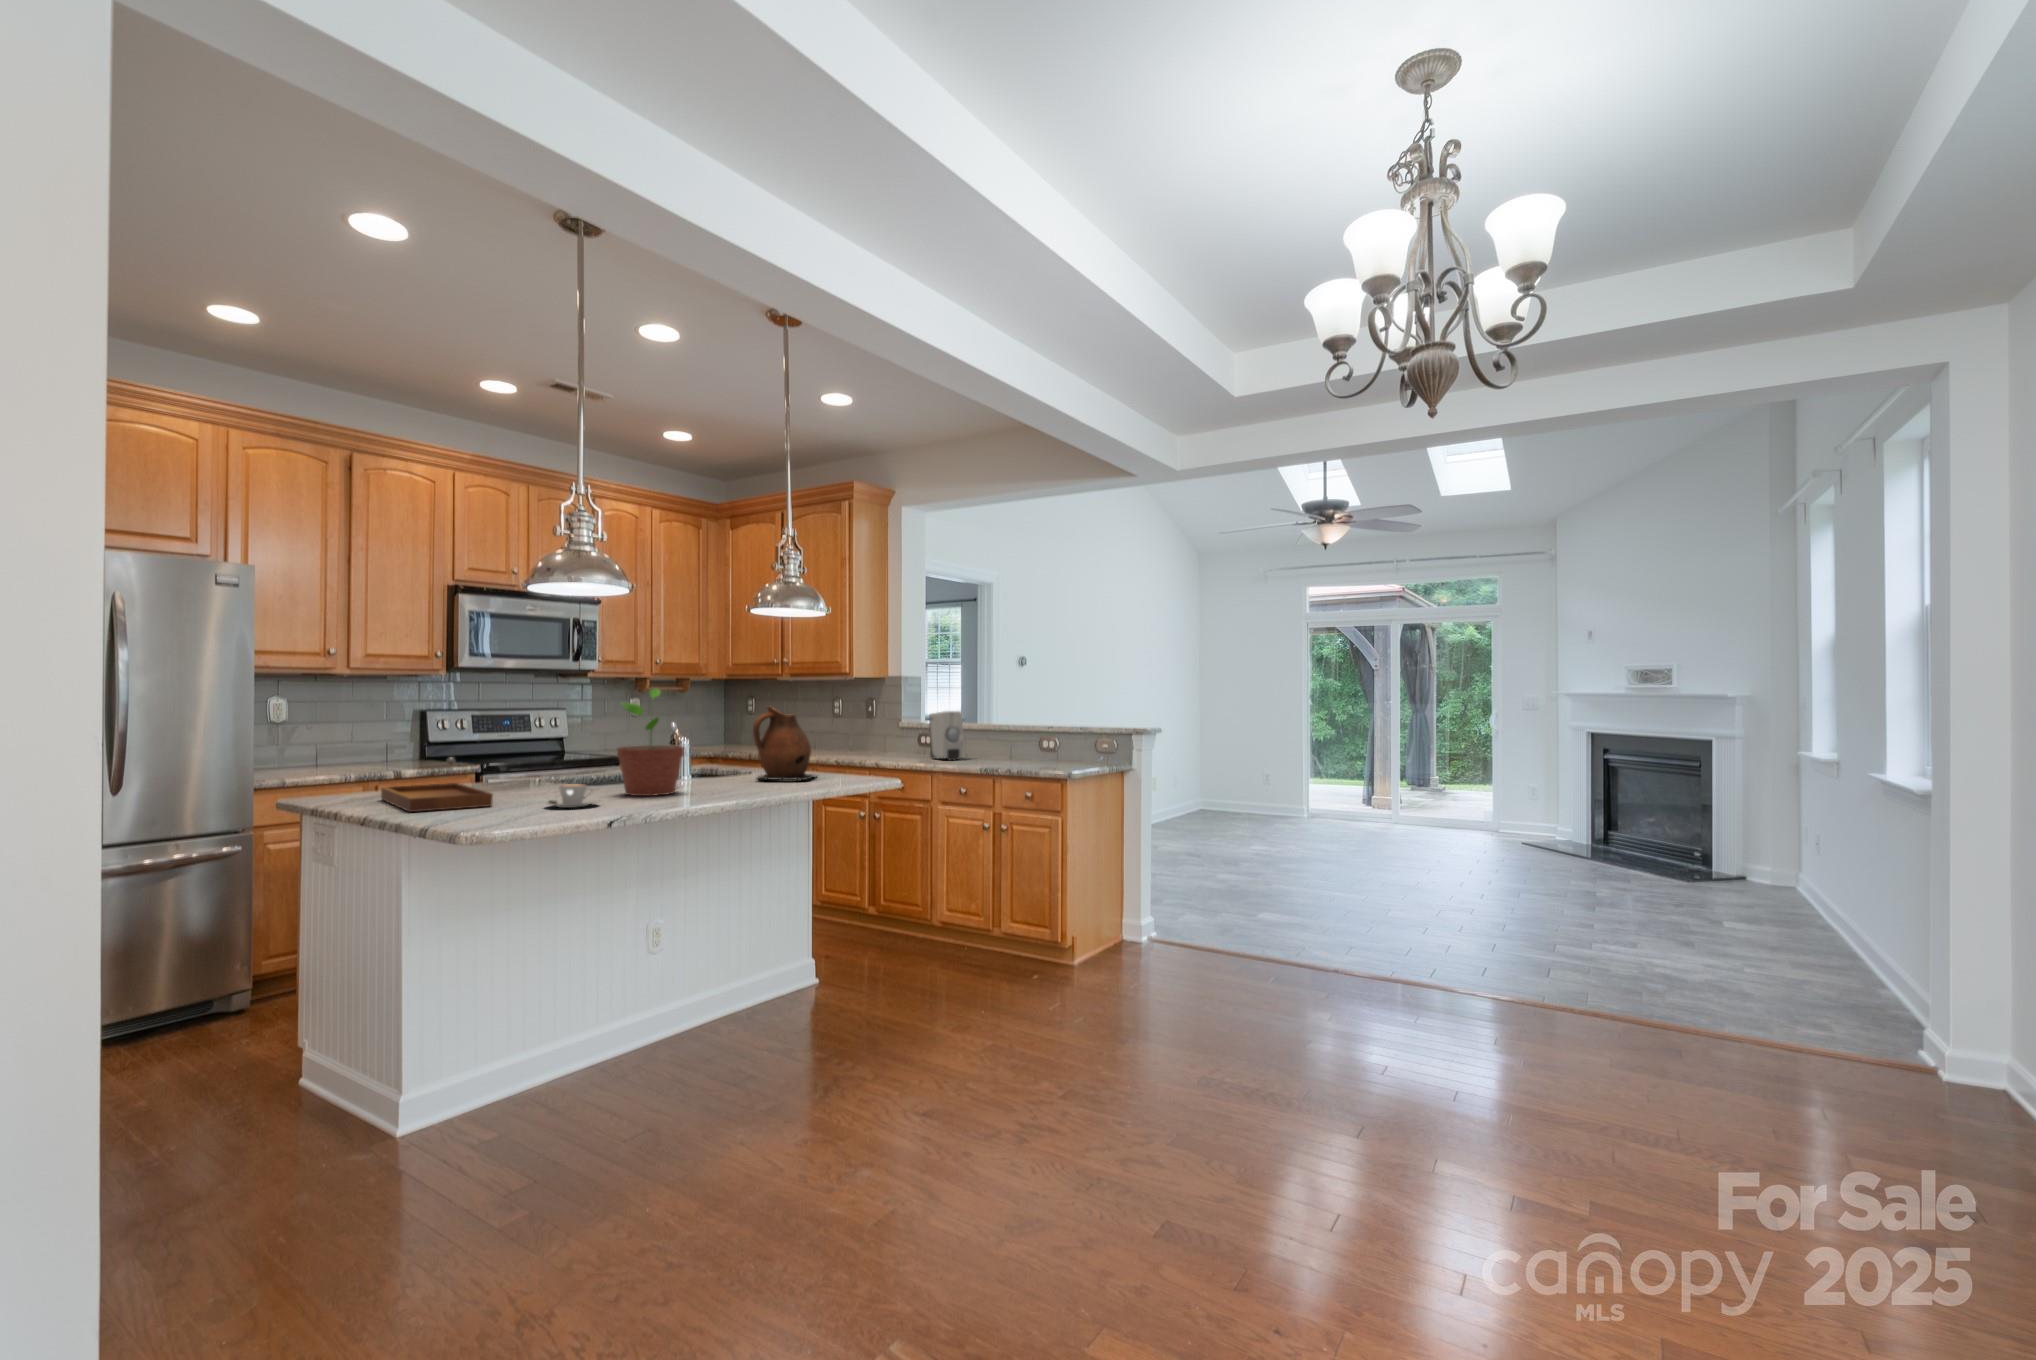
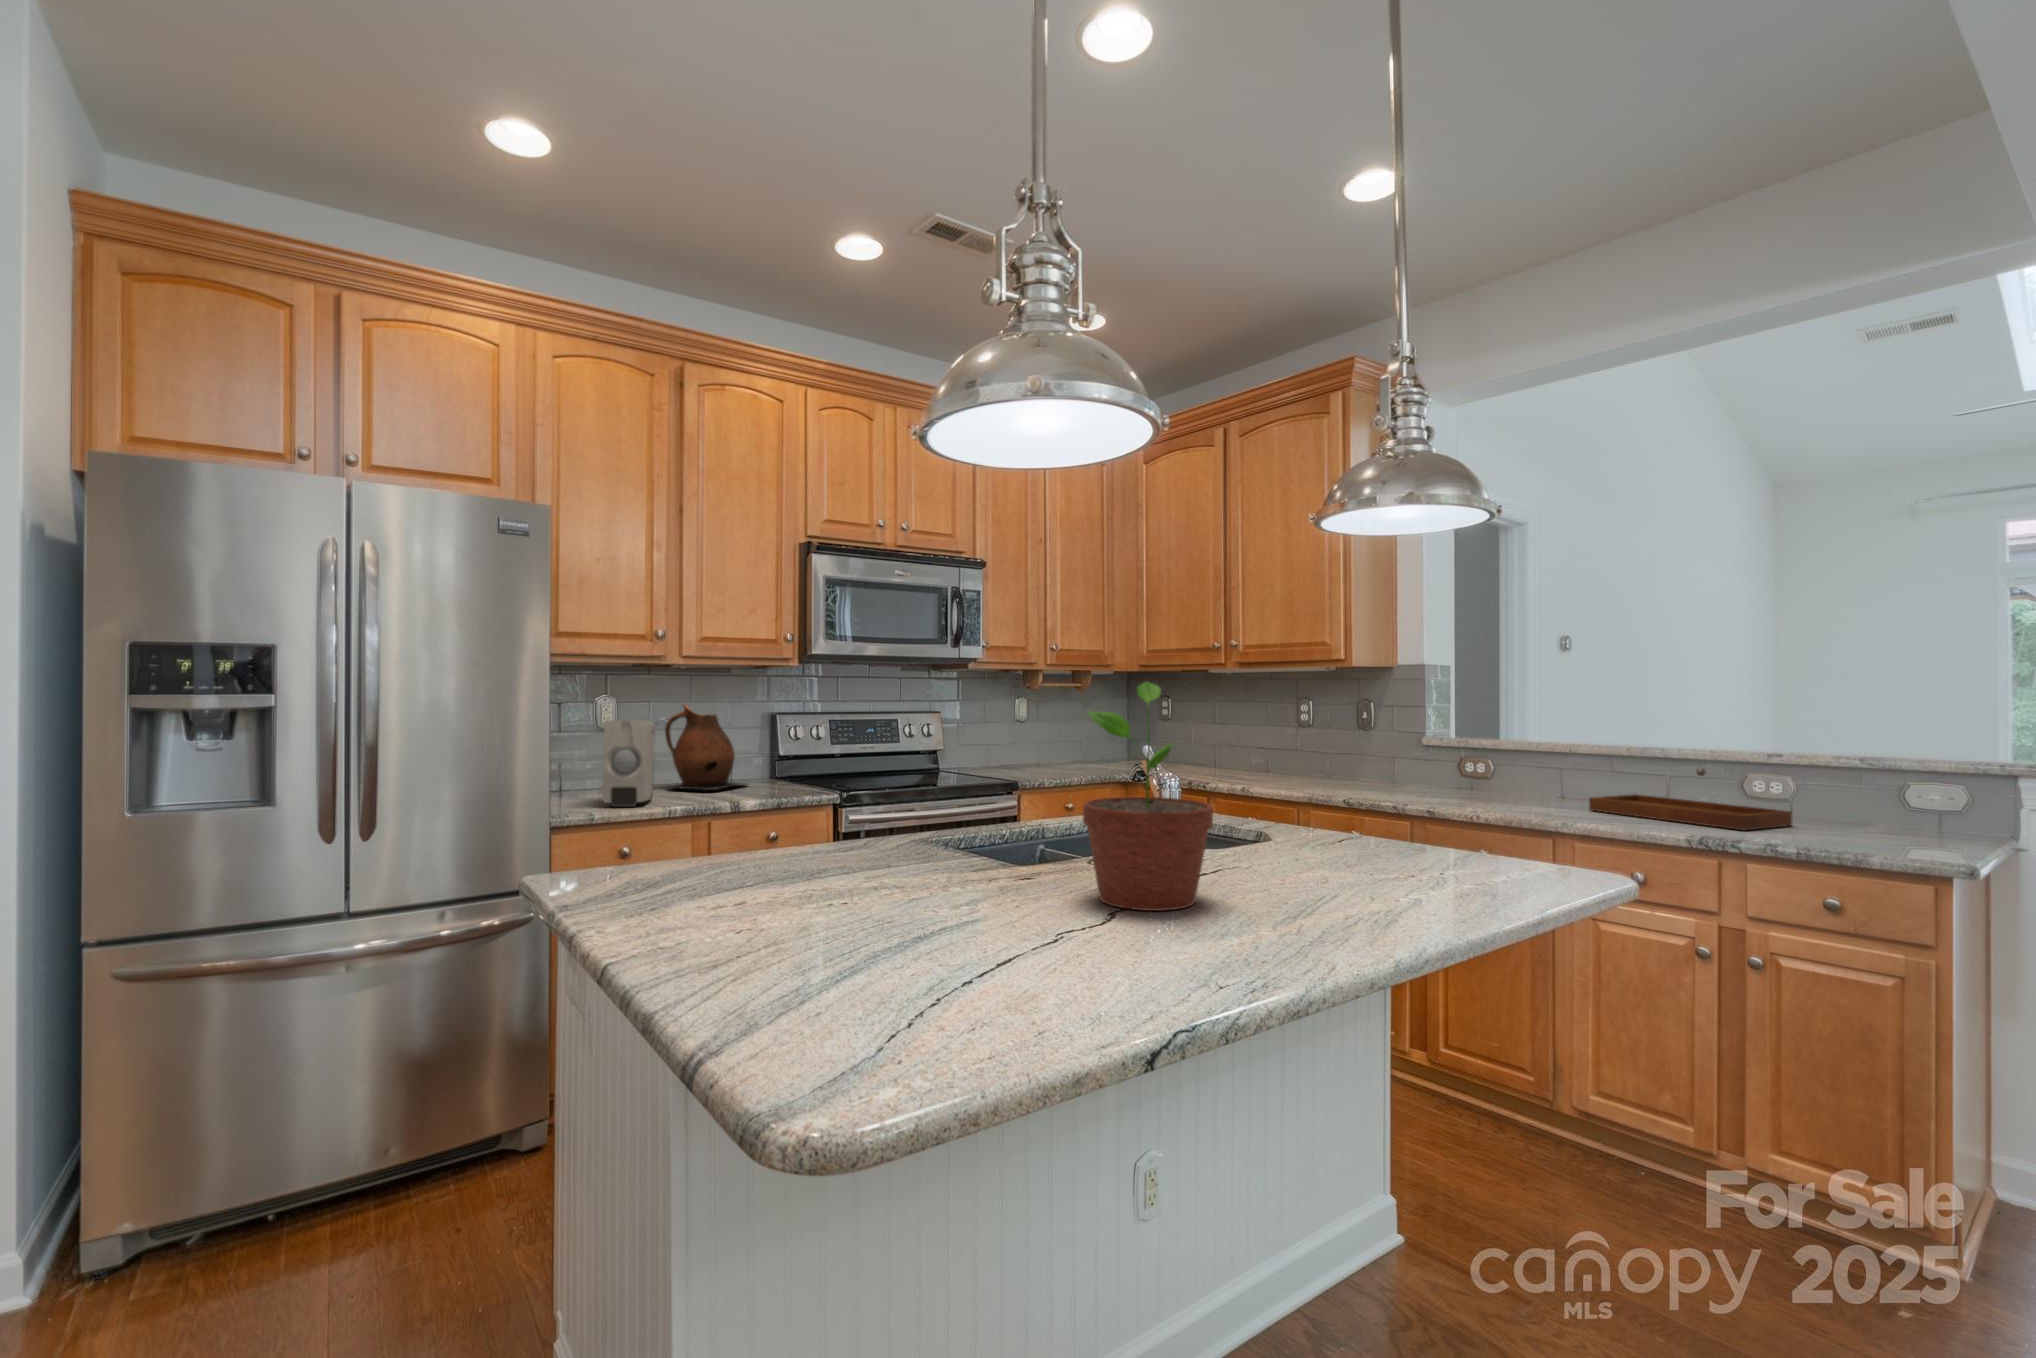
ceramic pitcher: present [753,707,814,780] -> present [665,705,745,790]
soap dispenser: present [929,711,964,760] -> present [602,720,655,807]
tray: present [381,757,493,812] -> present [1589,768,1792,830]
coffee cup: present [545,784,600,808] -> none [963,896,1079,959]

